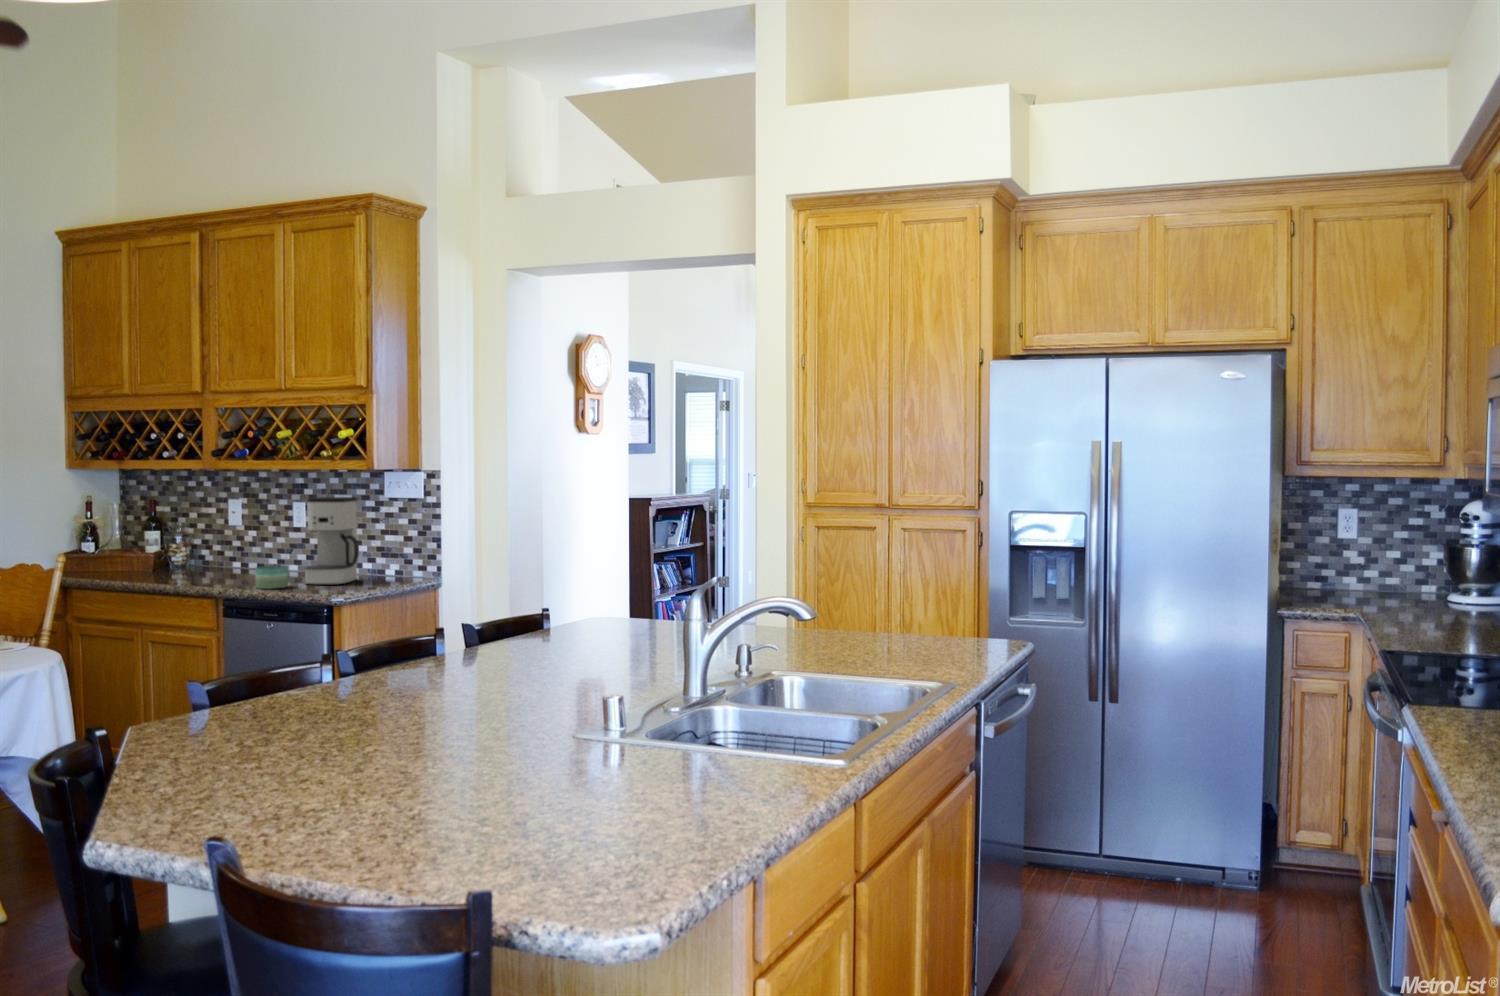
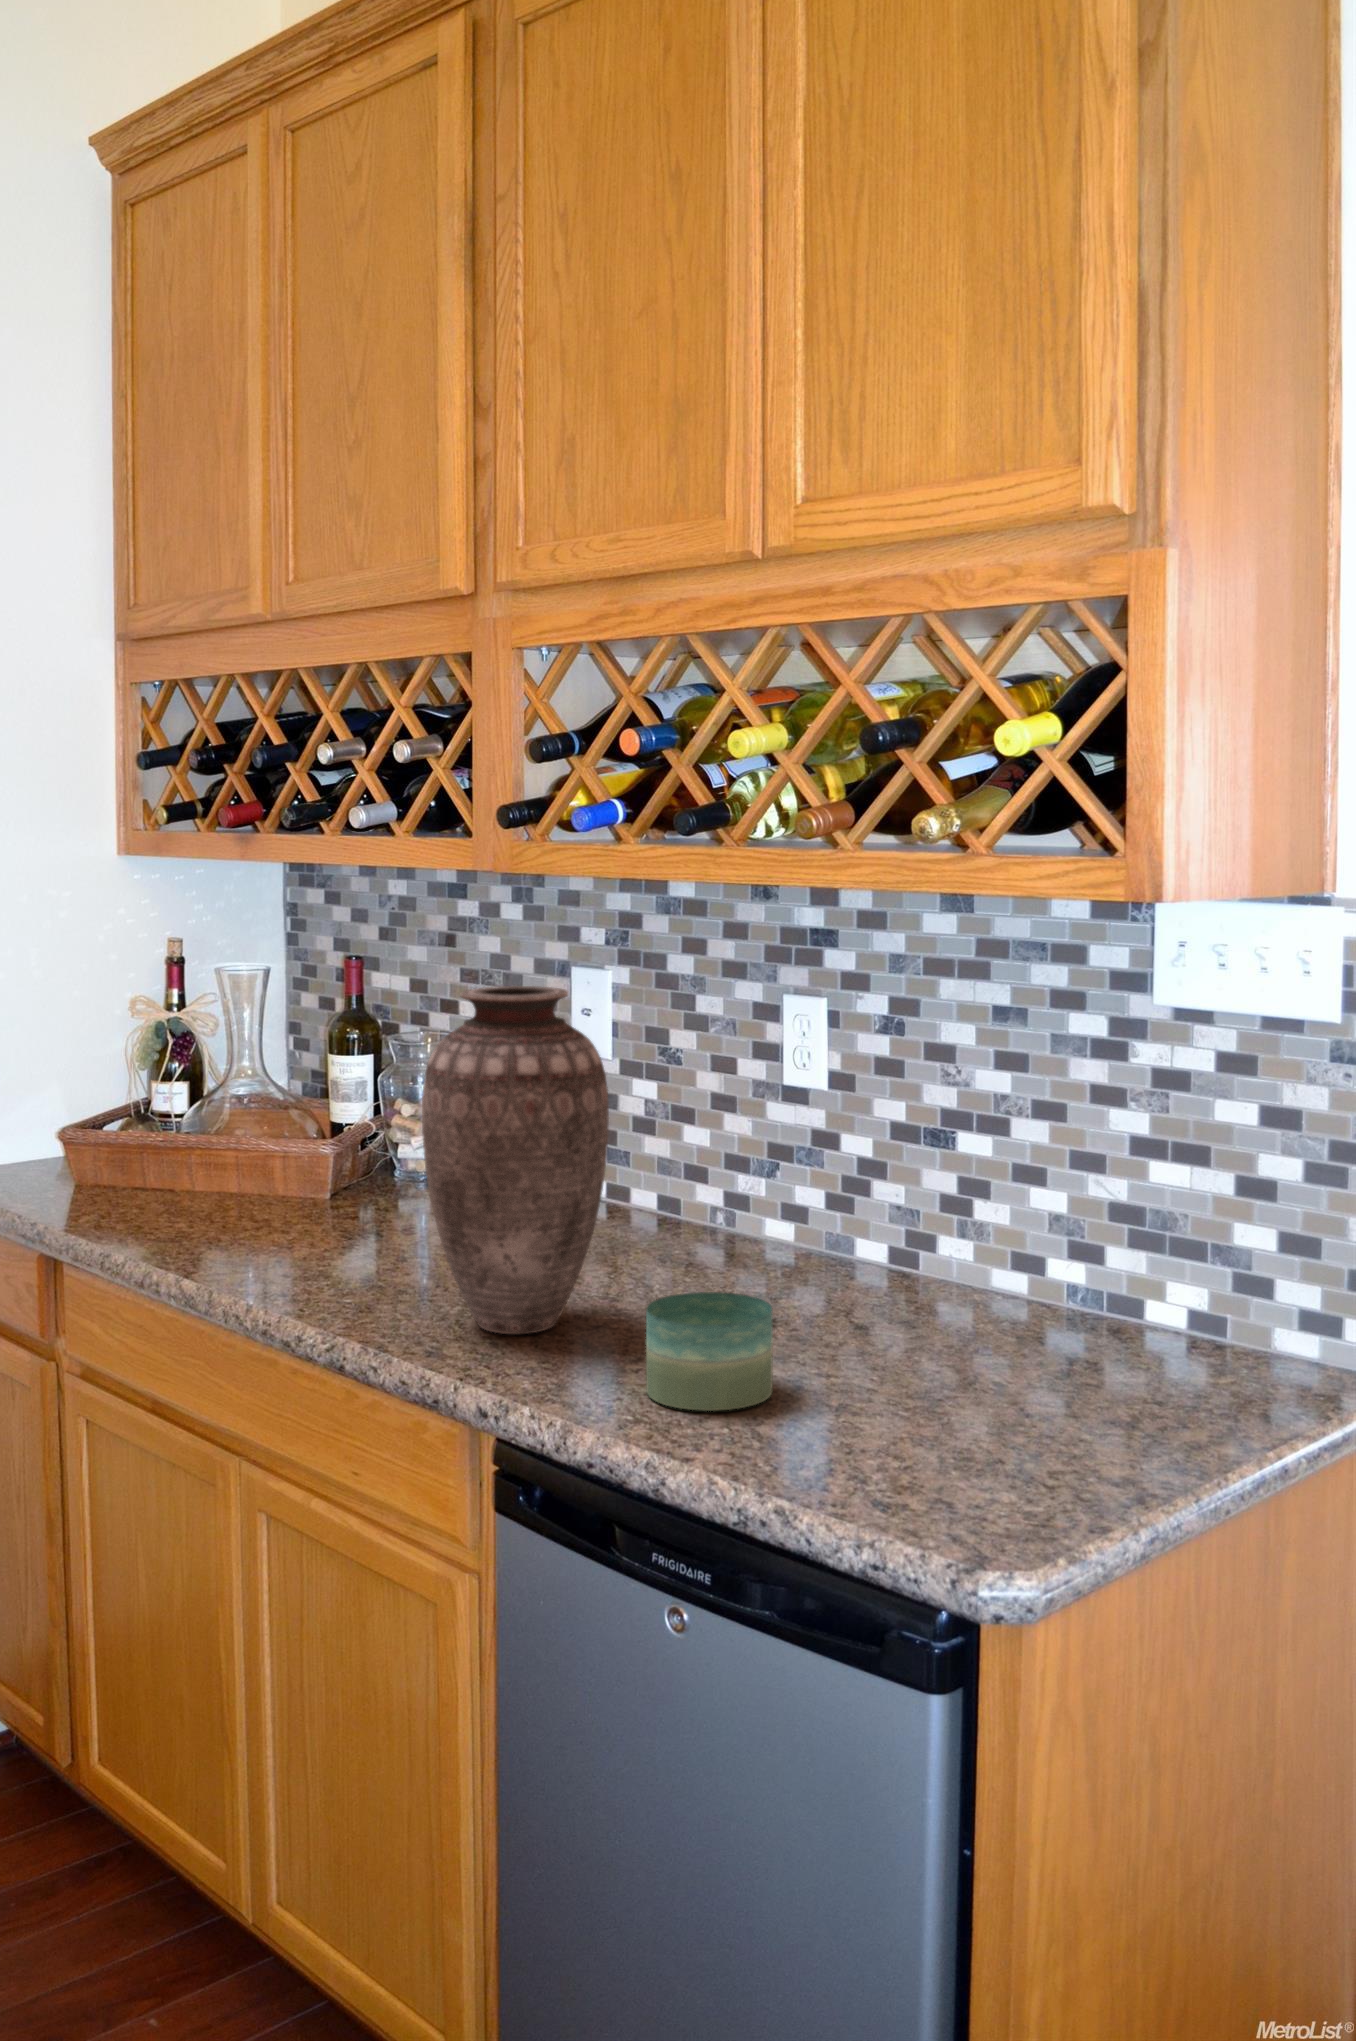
vase: none [192,496,244,583] -> present [422,986,609,1334]
coffee maker: present [305,497,359,585] -> none [837,997,1057,1391]

